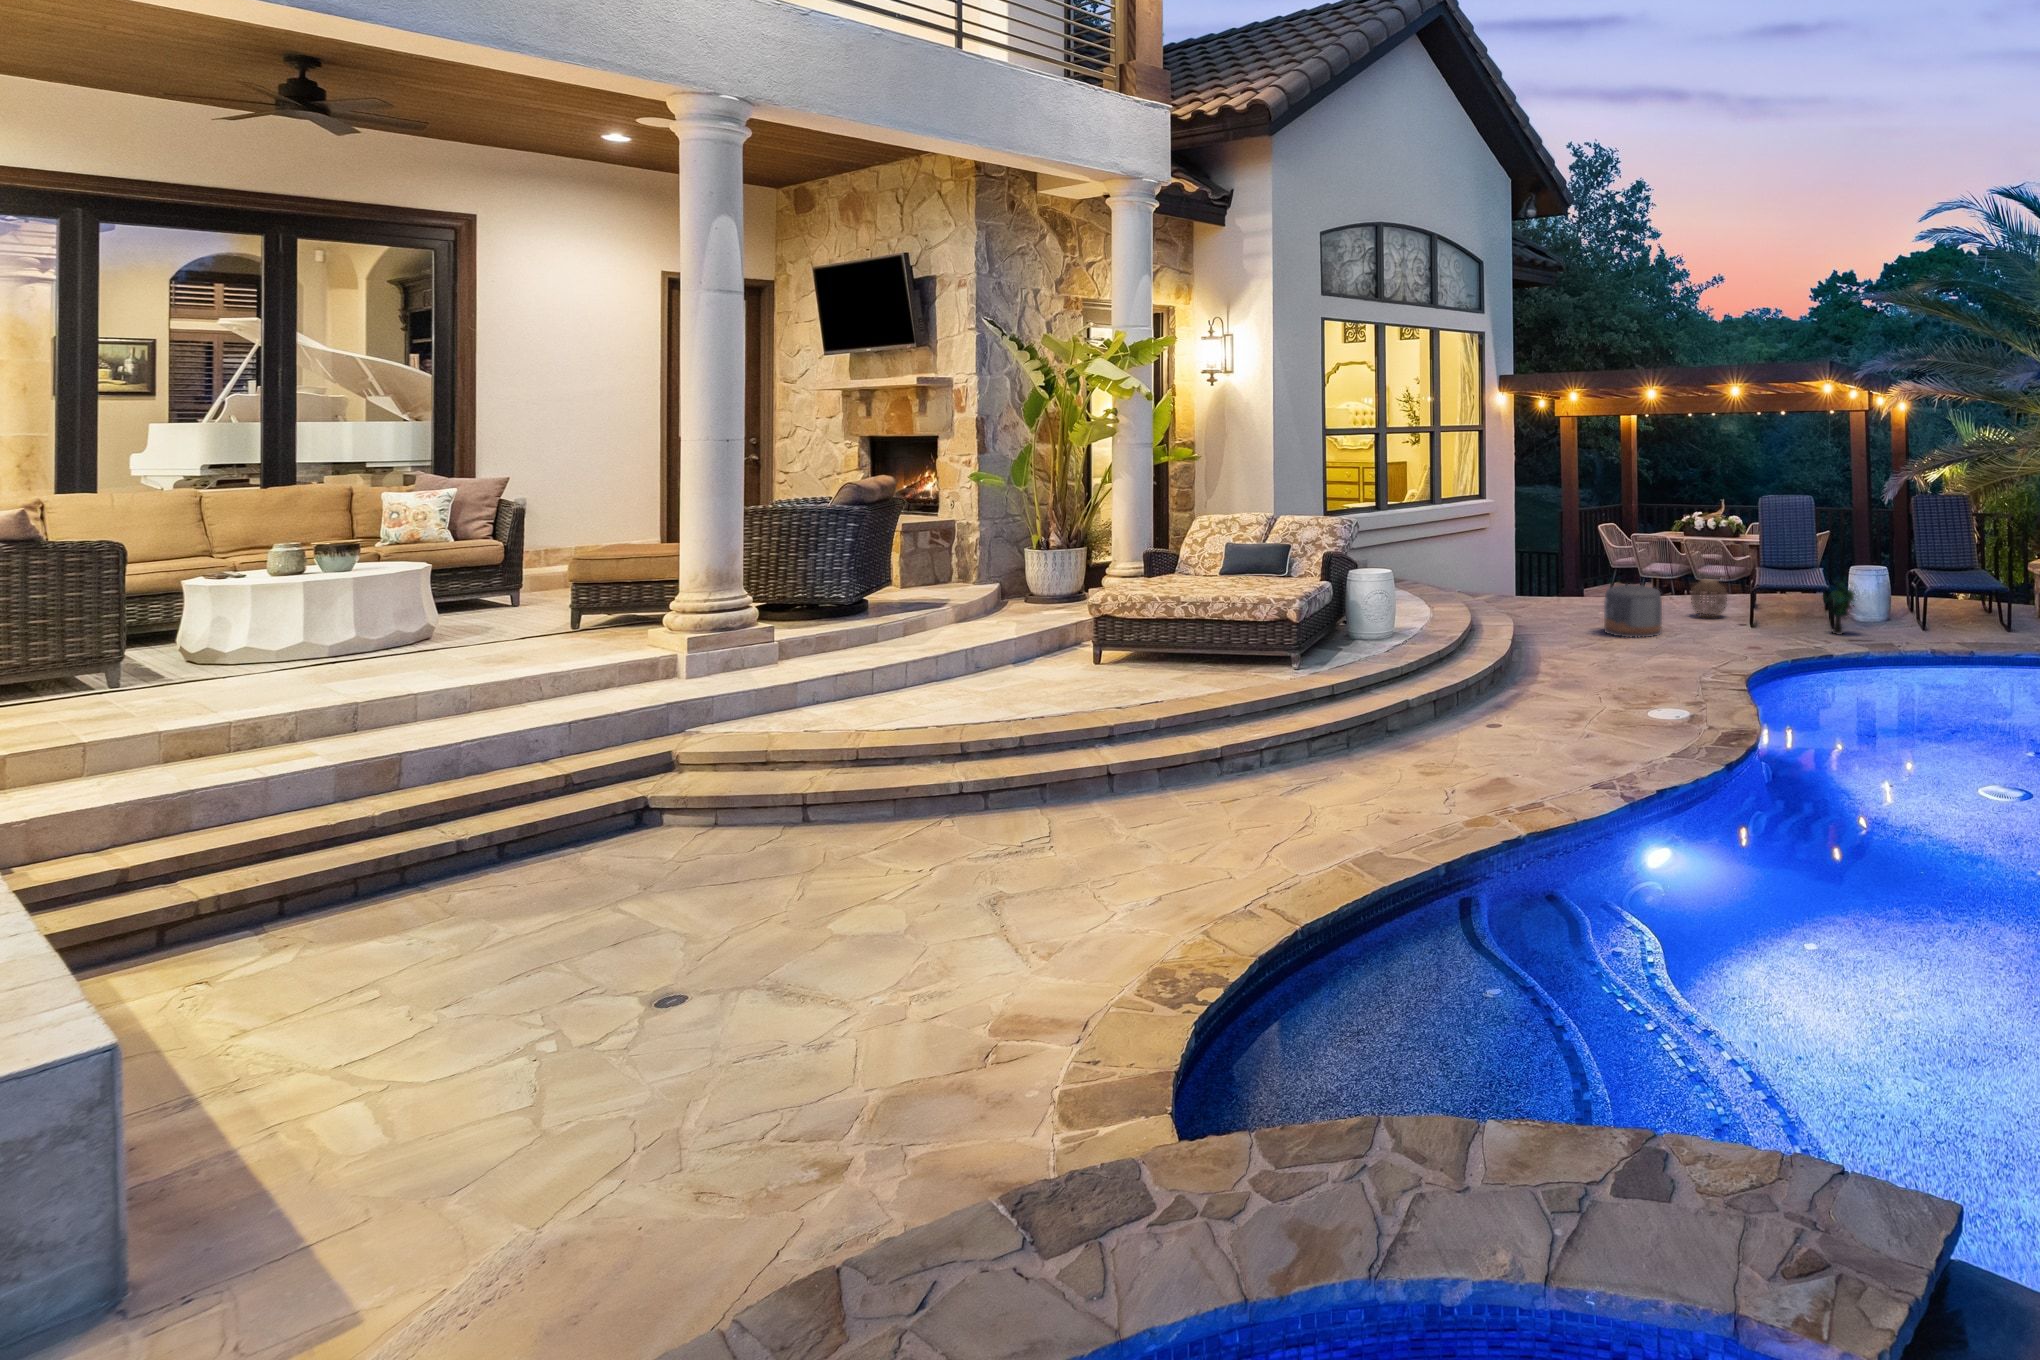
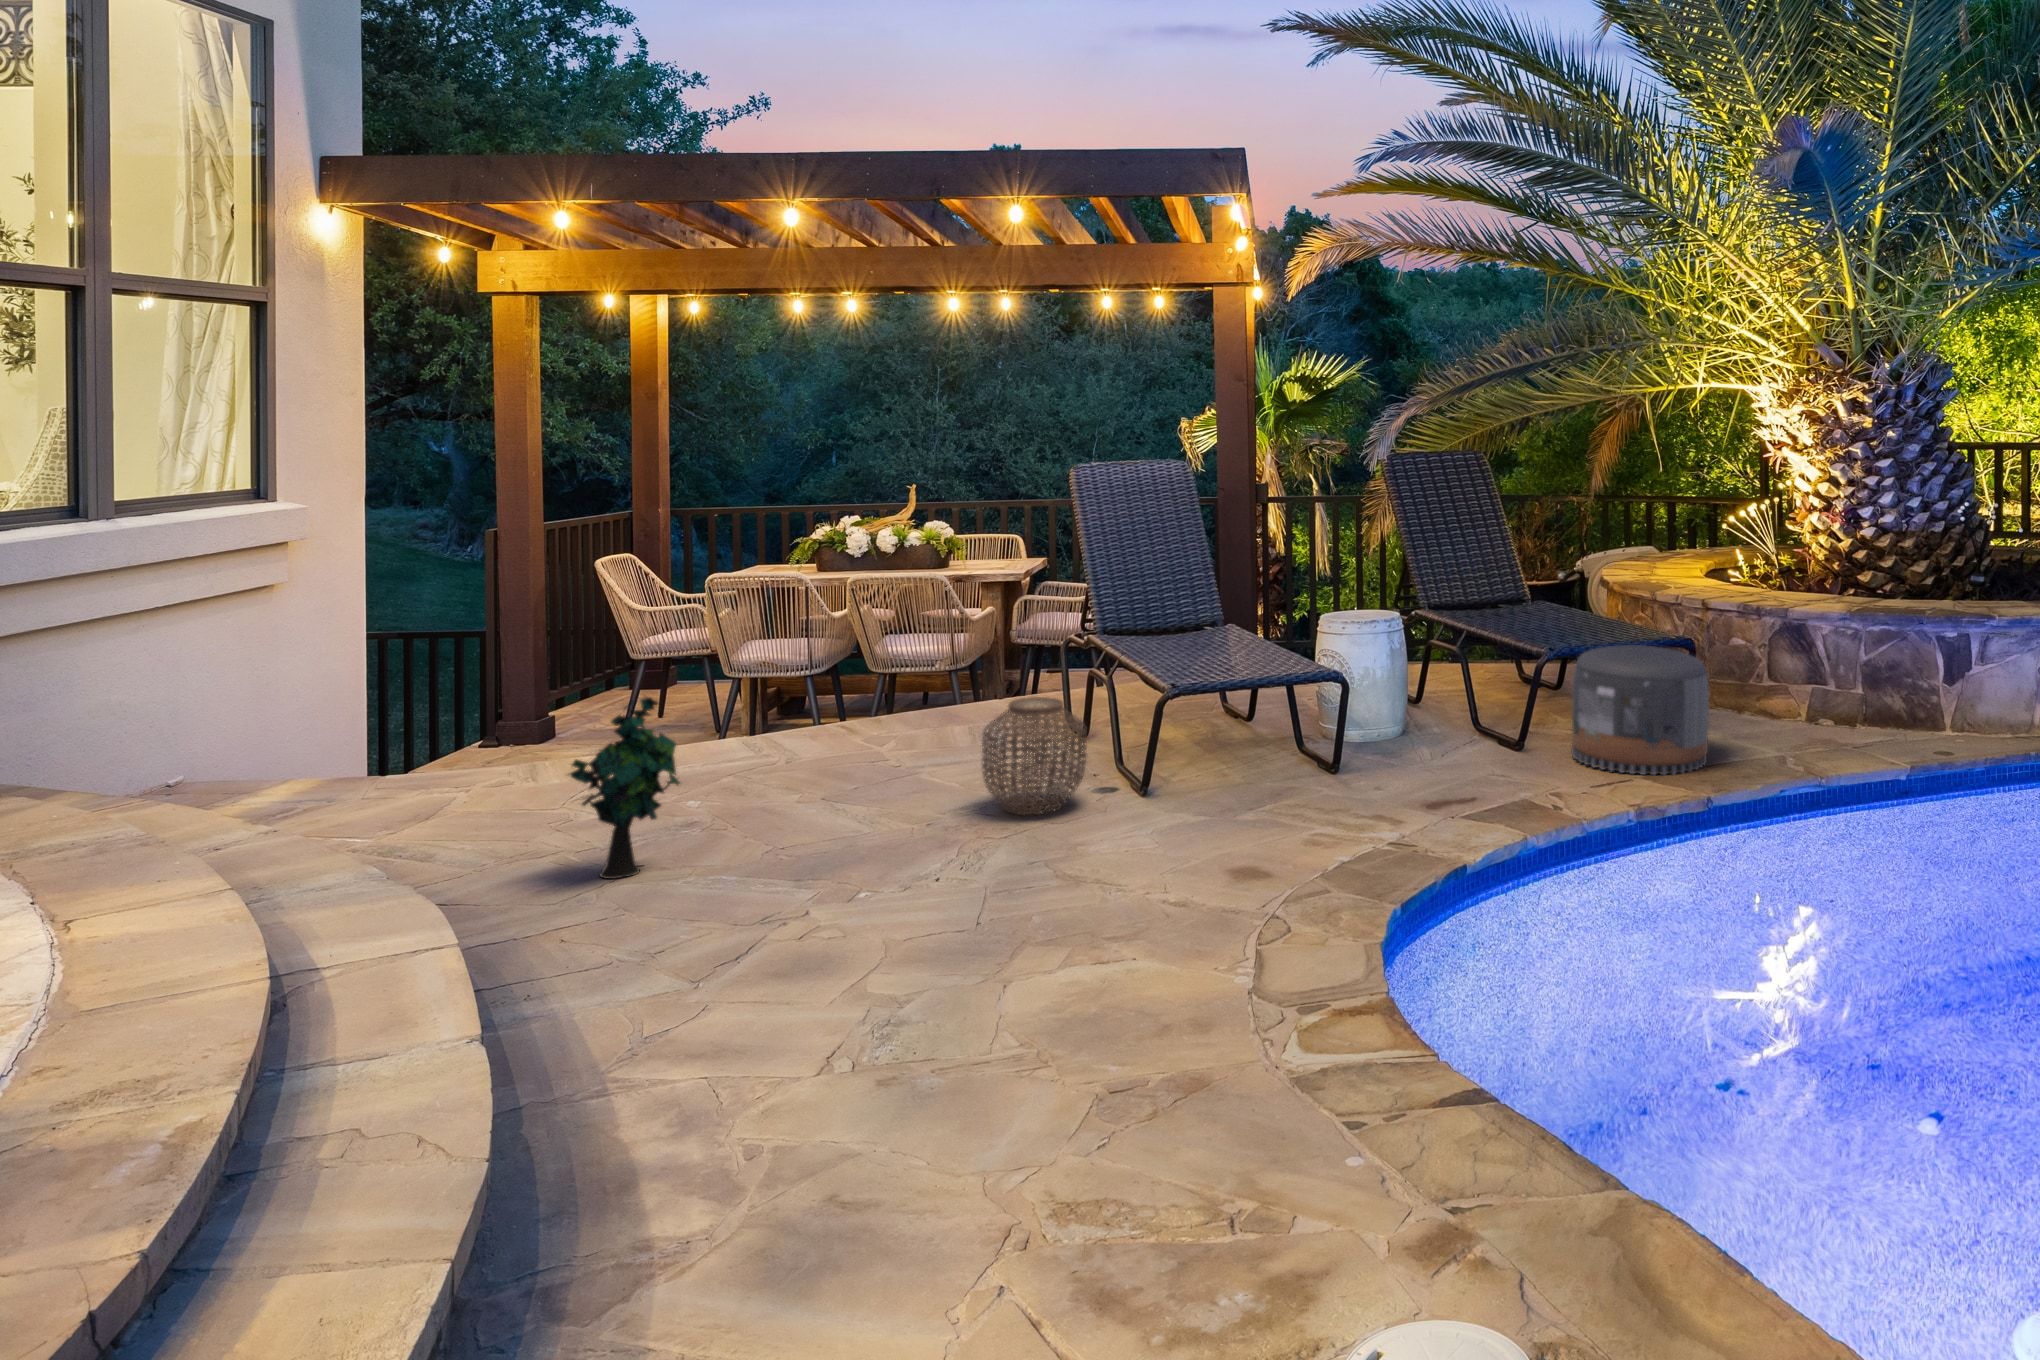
decorative plant: present [1822,577,1855,634] -> present [570,697,680,879]
pouf: present [1604,584,1662,637] -> present [1572,645,1709,775]

